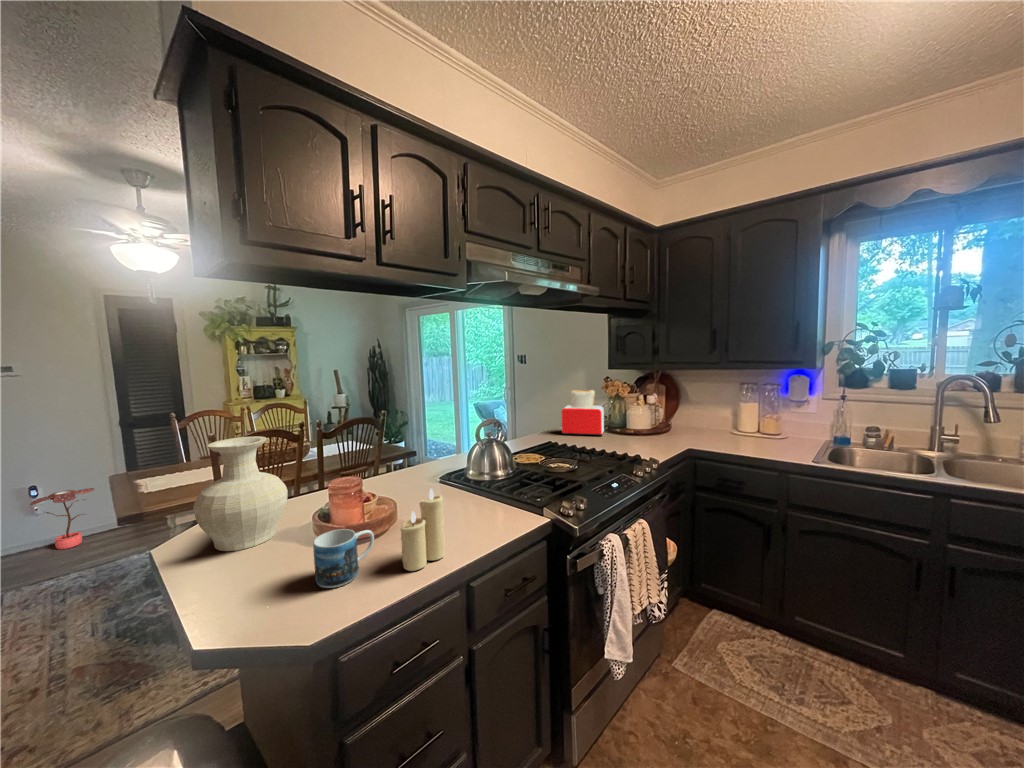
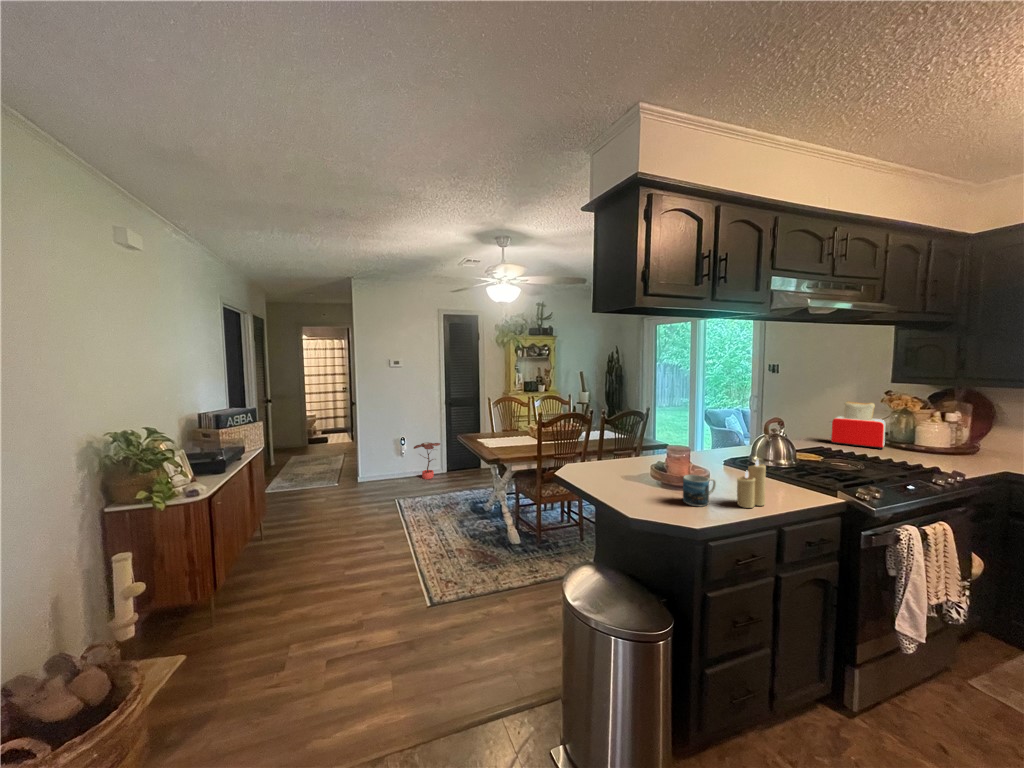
vase: present [193,436,288,551] -> none [591,415,639,481]

